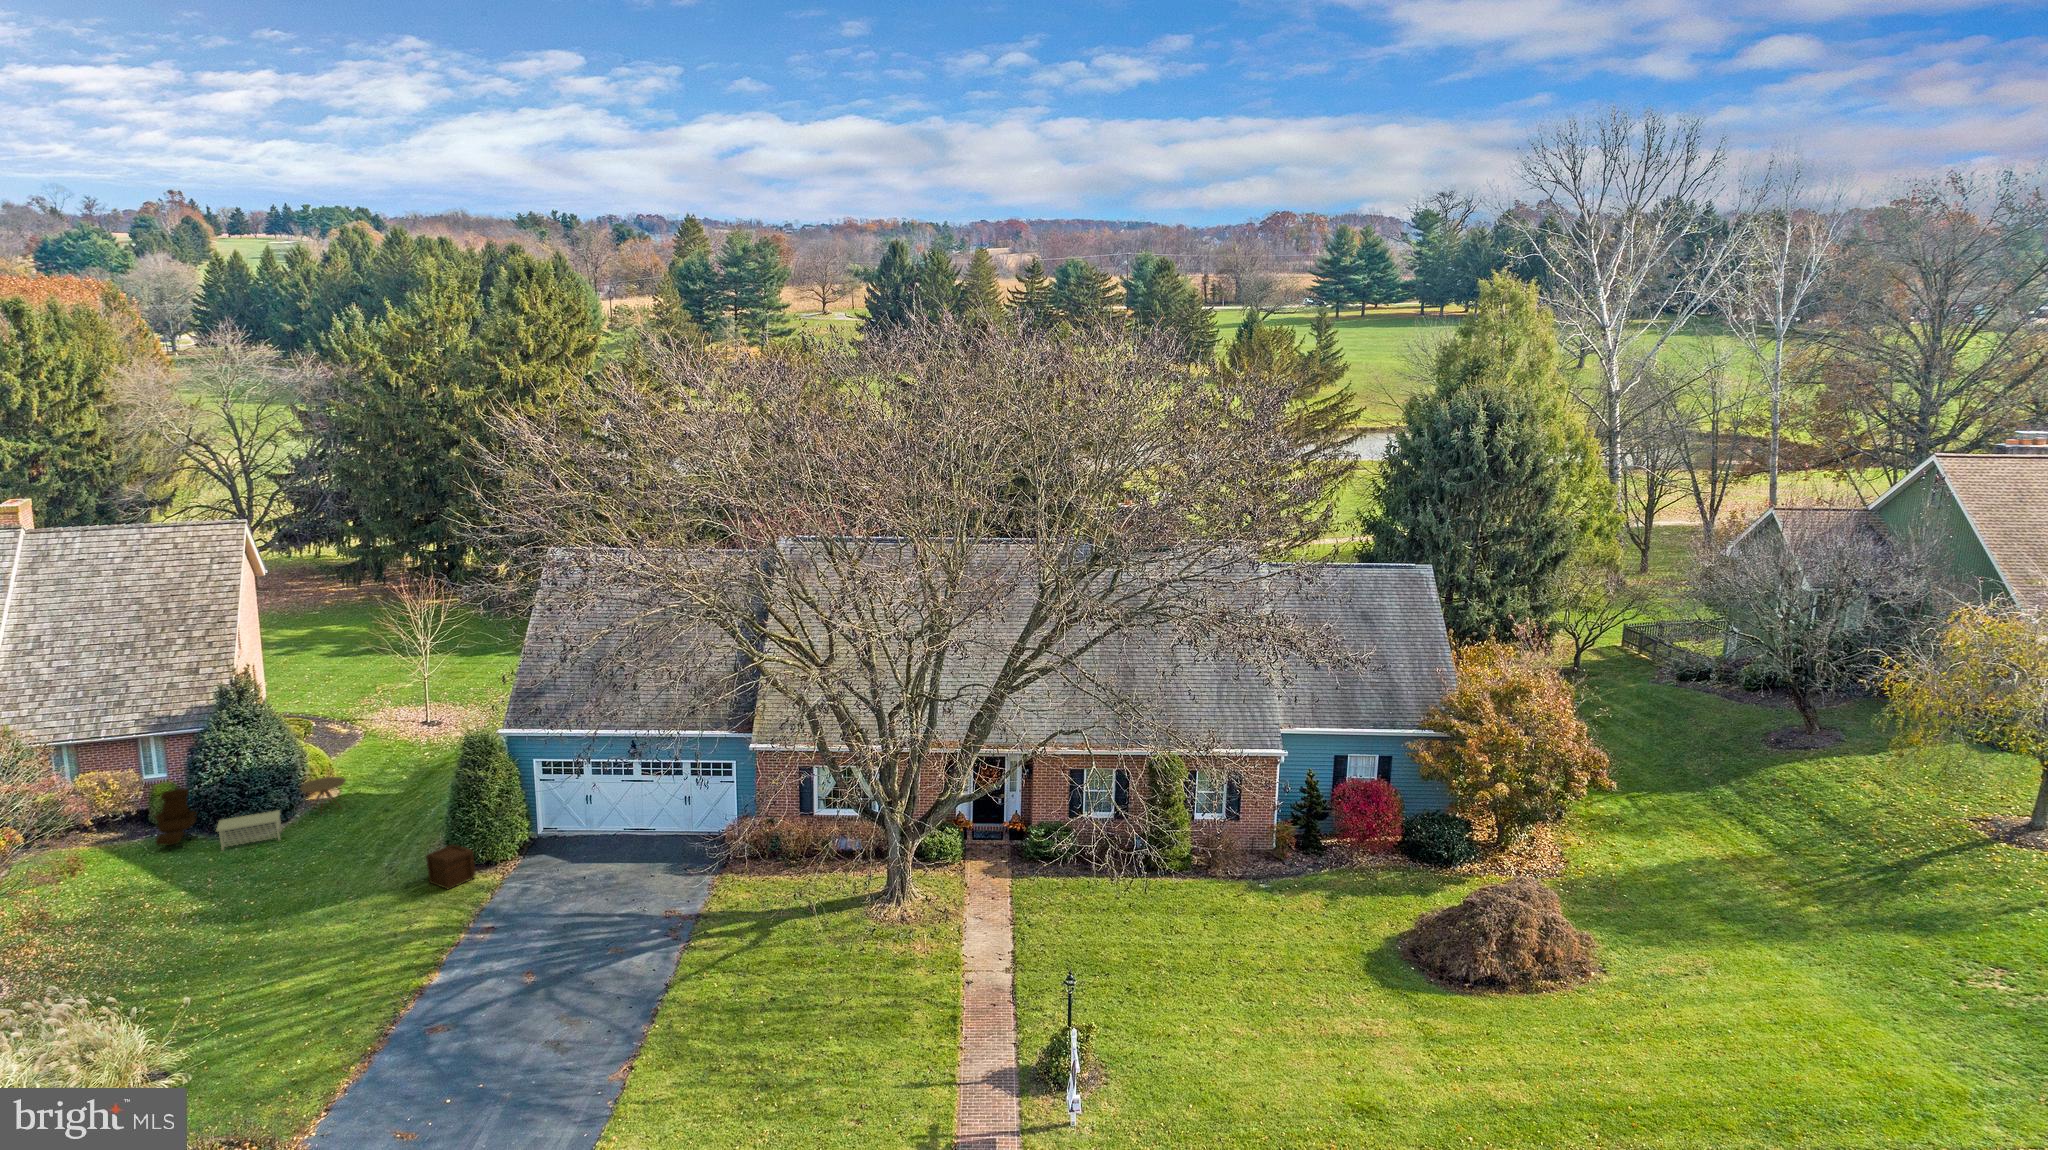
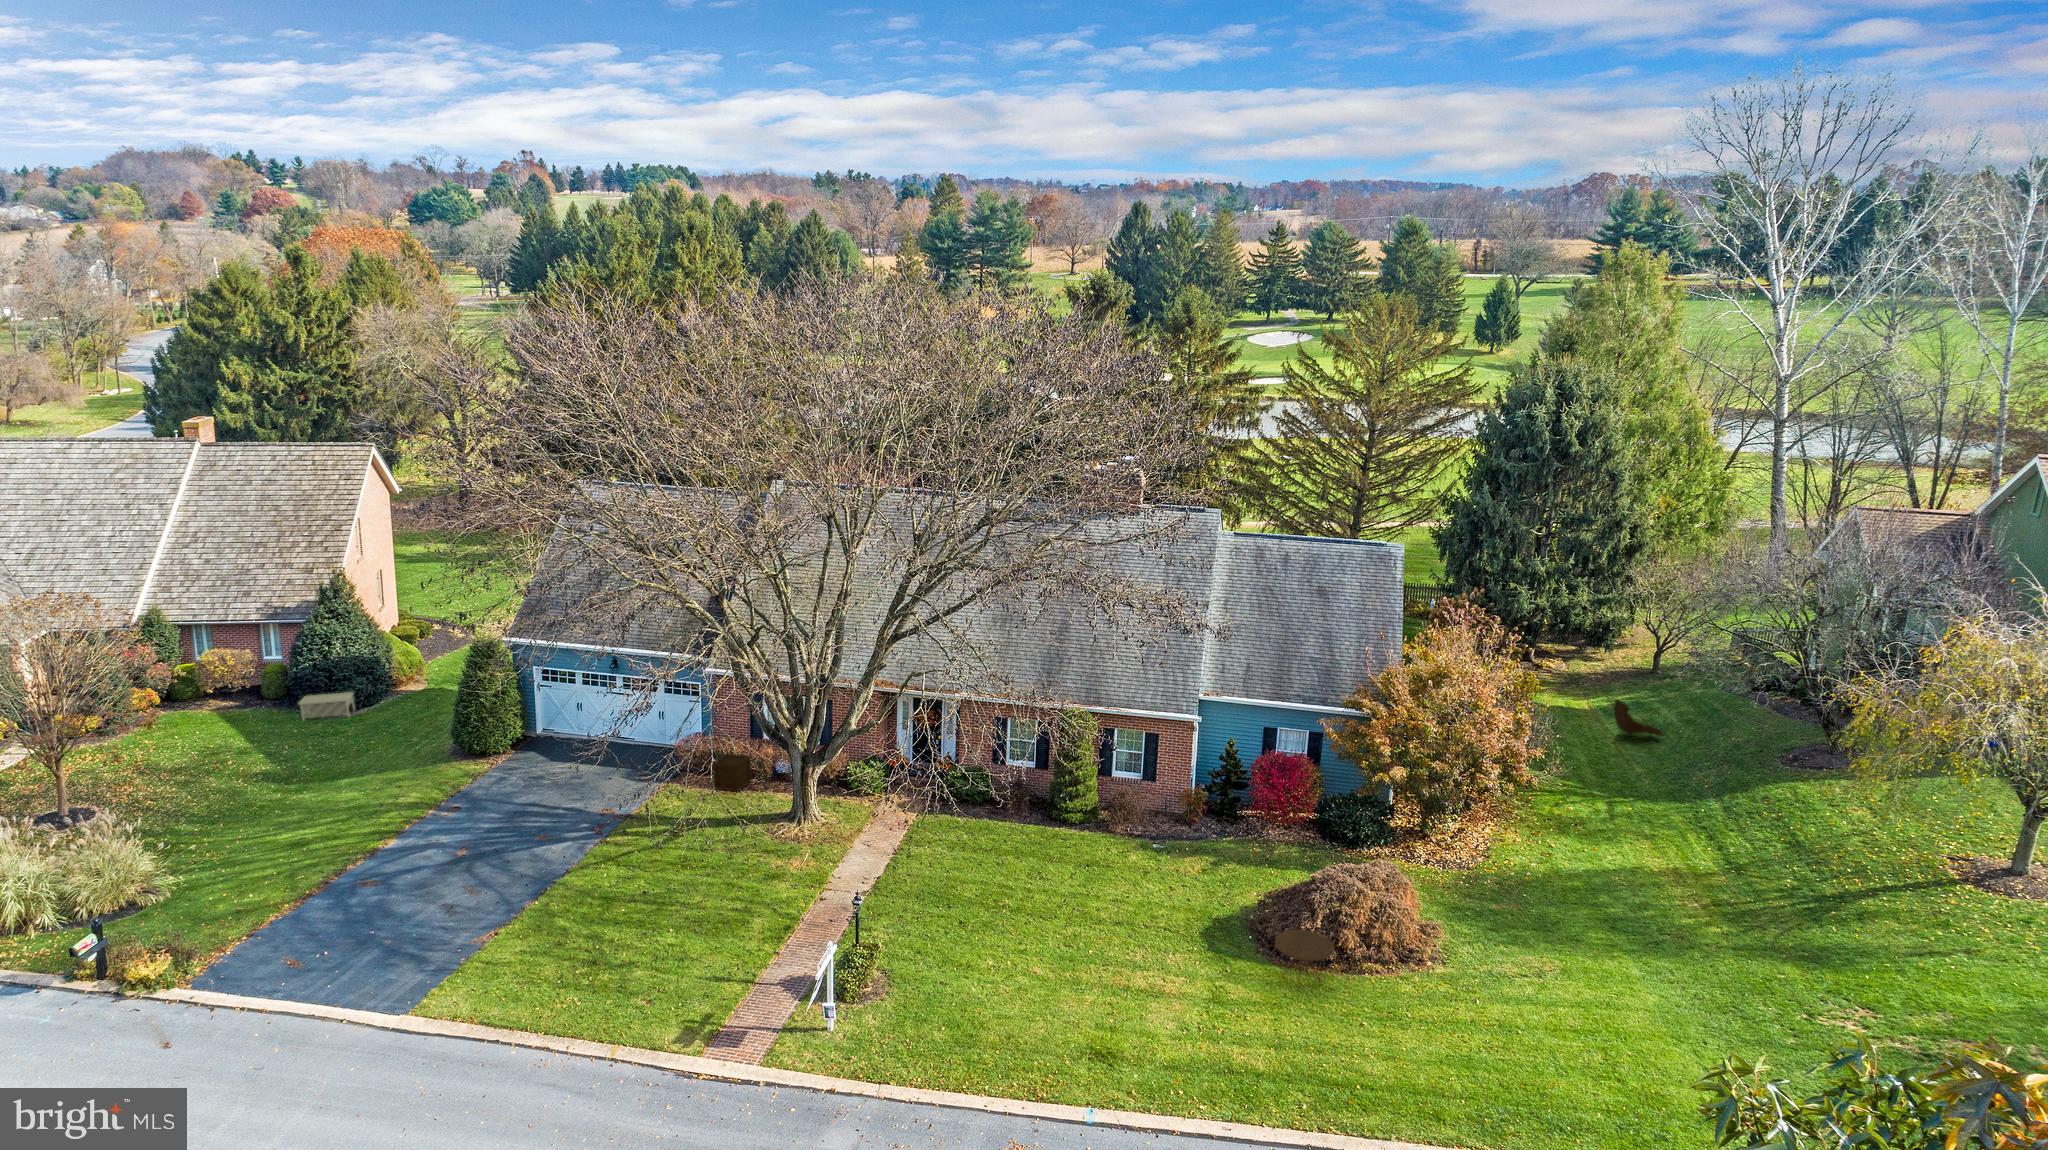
round table: present [300,777,346,807] -> present [1275,930,1334,984]
lounge chair: present [155,789,197,847] -> present [1614,699,1663,742]
wooden crate: present [426,845,476,889] -> present [712,754,752,791]

